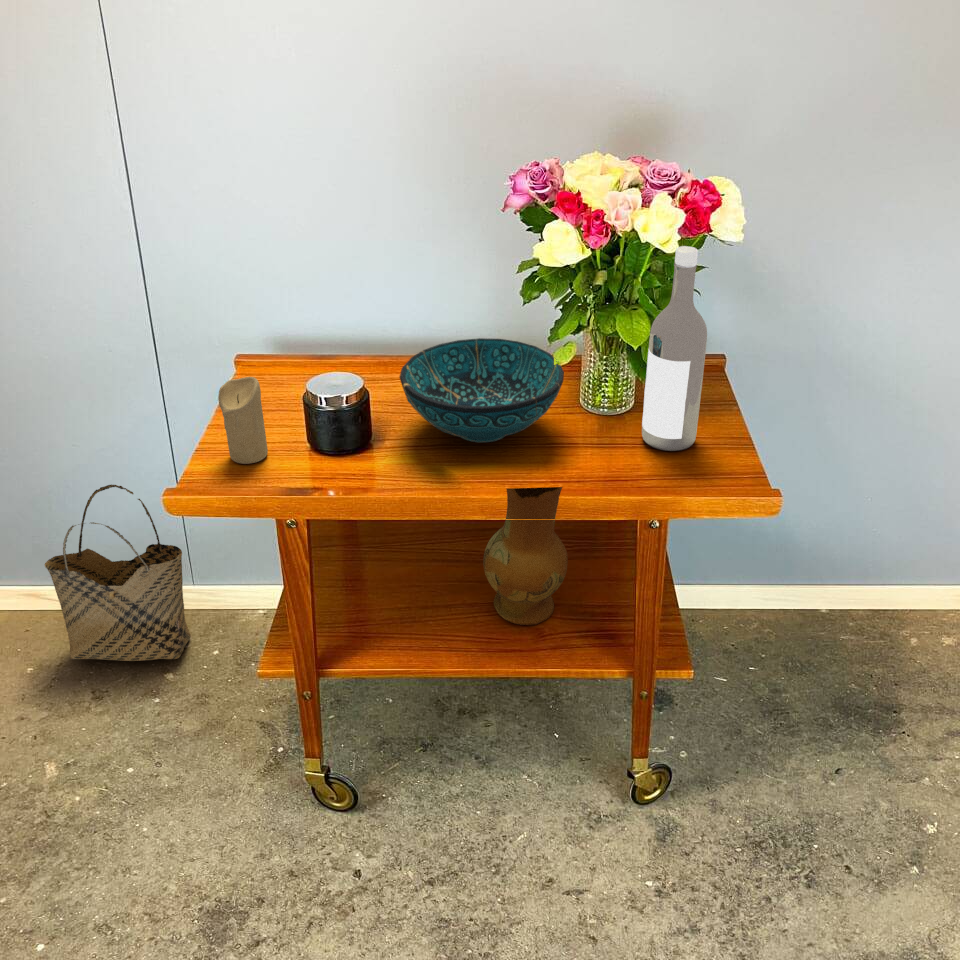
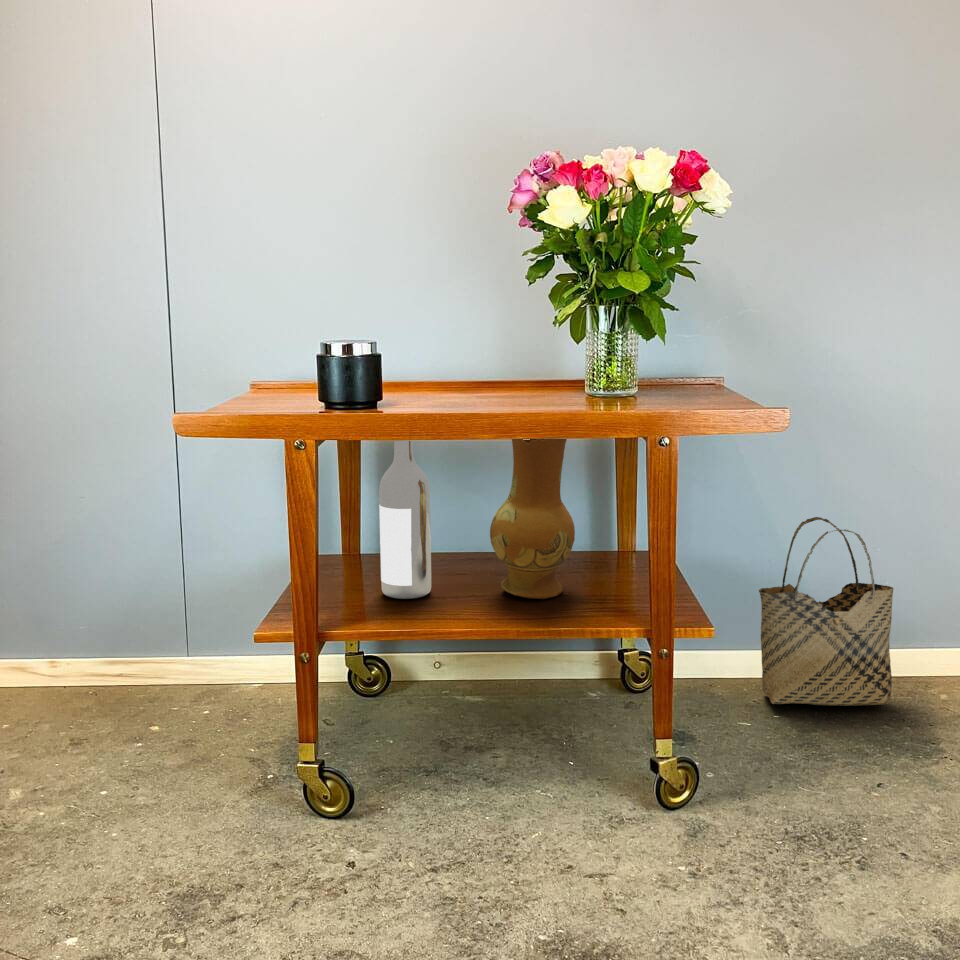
wine bottle: present [642,246,707,451] -> present [379,441,431,599]
decorative bowl: present [400,338,564,442] -> none [410,332,565,400]
candle: present [218,377,268,464] -> none [239,326,282,406]
woven basket: present [45,485,191,661] -> present [759,517,894,706]

